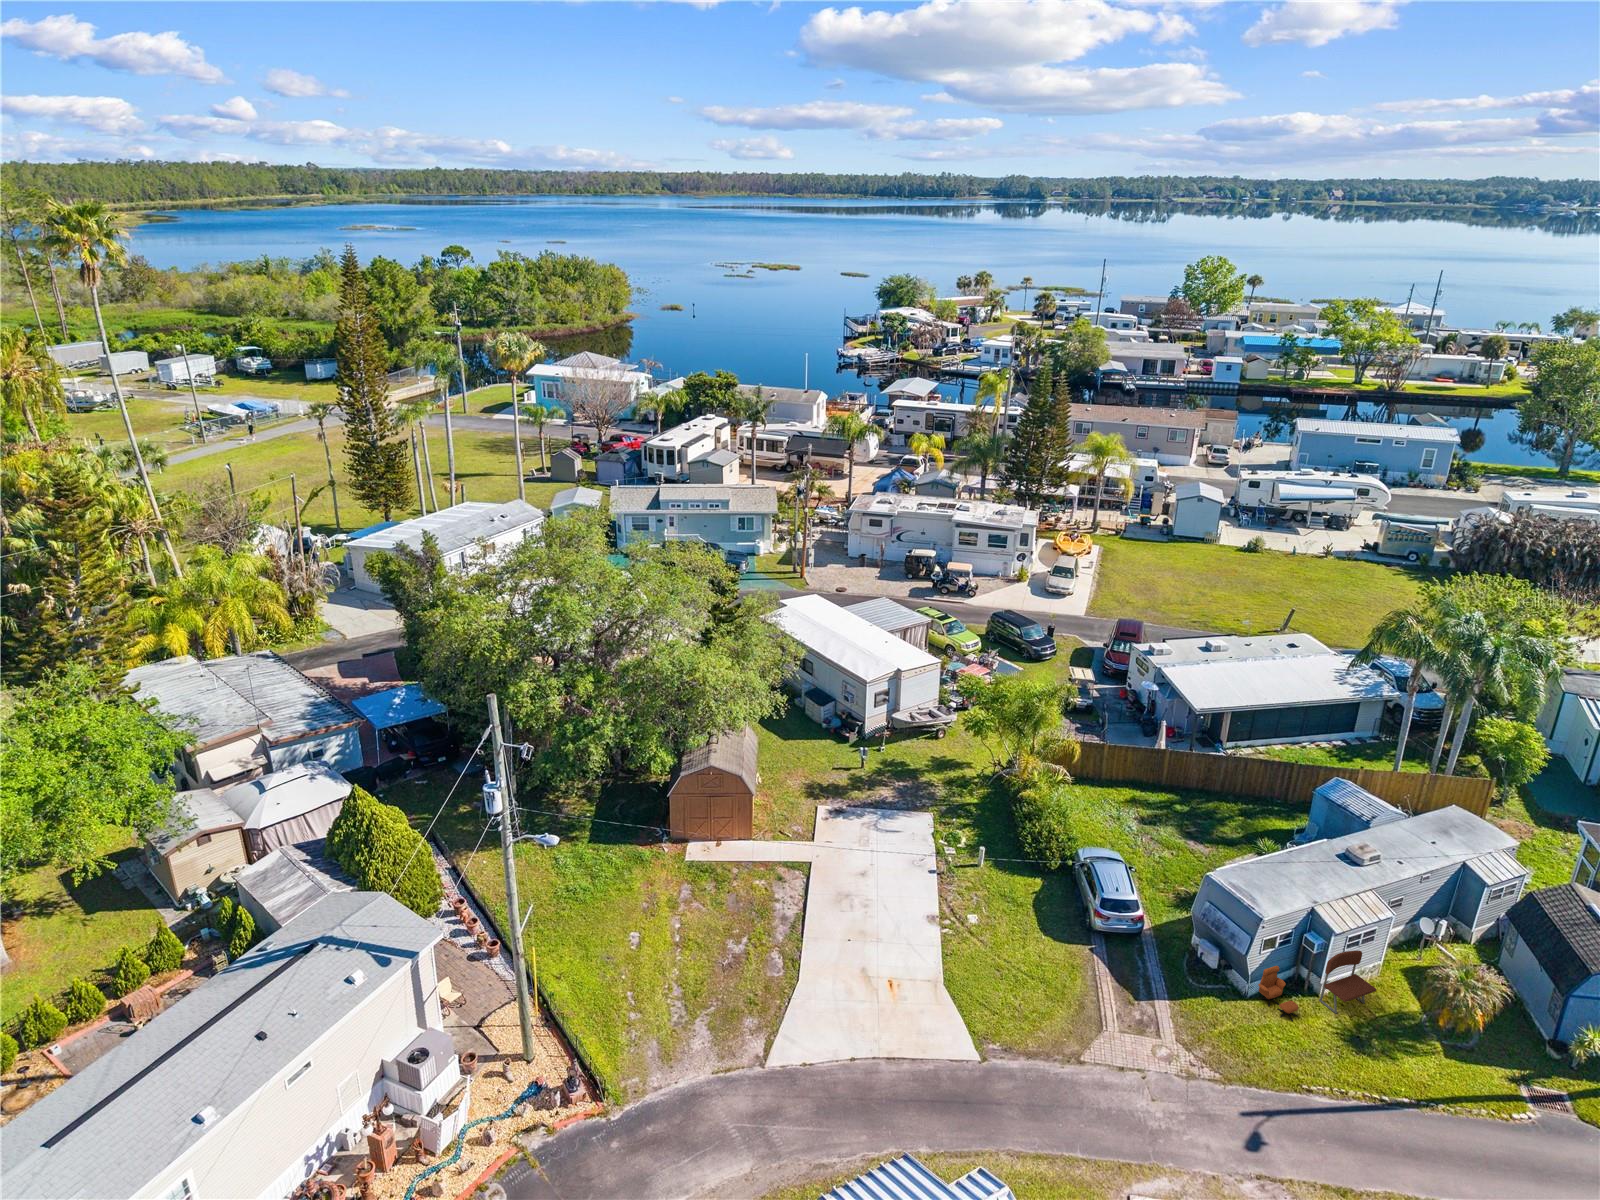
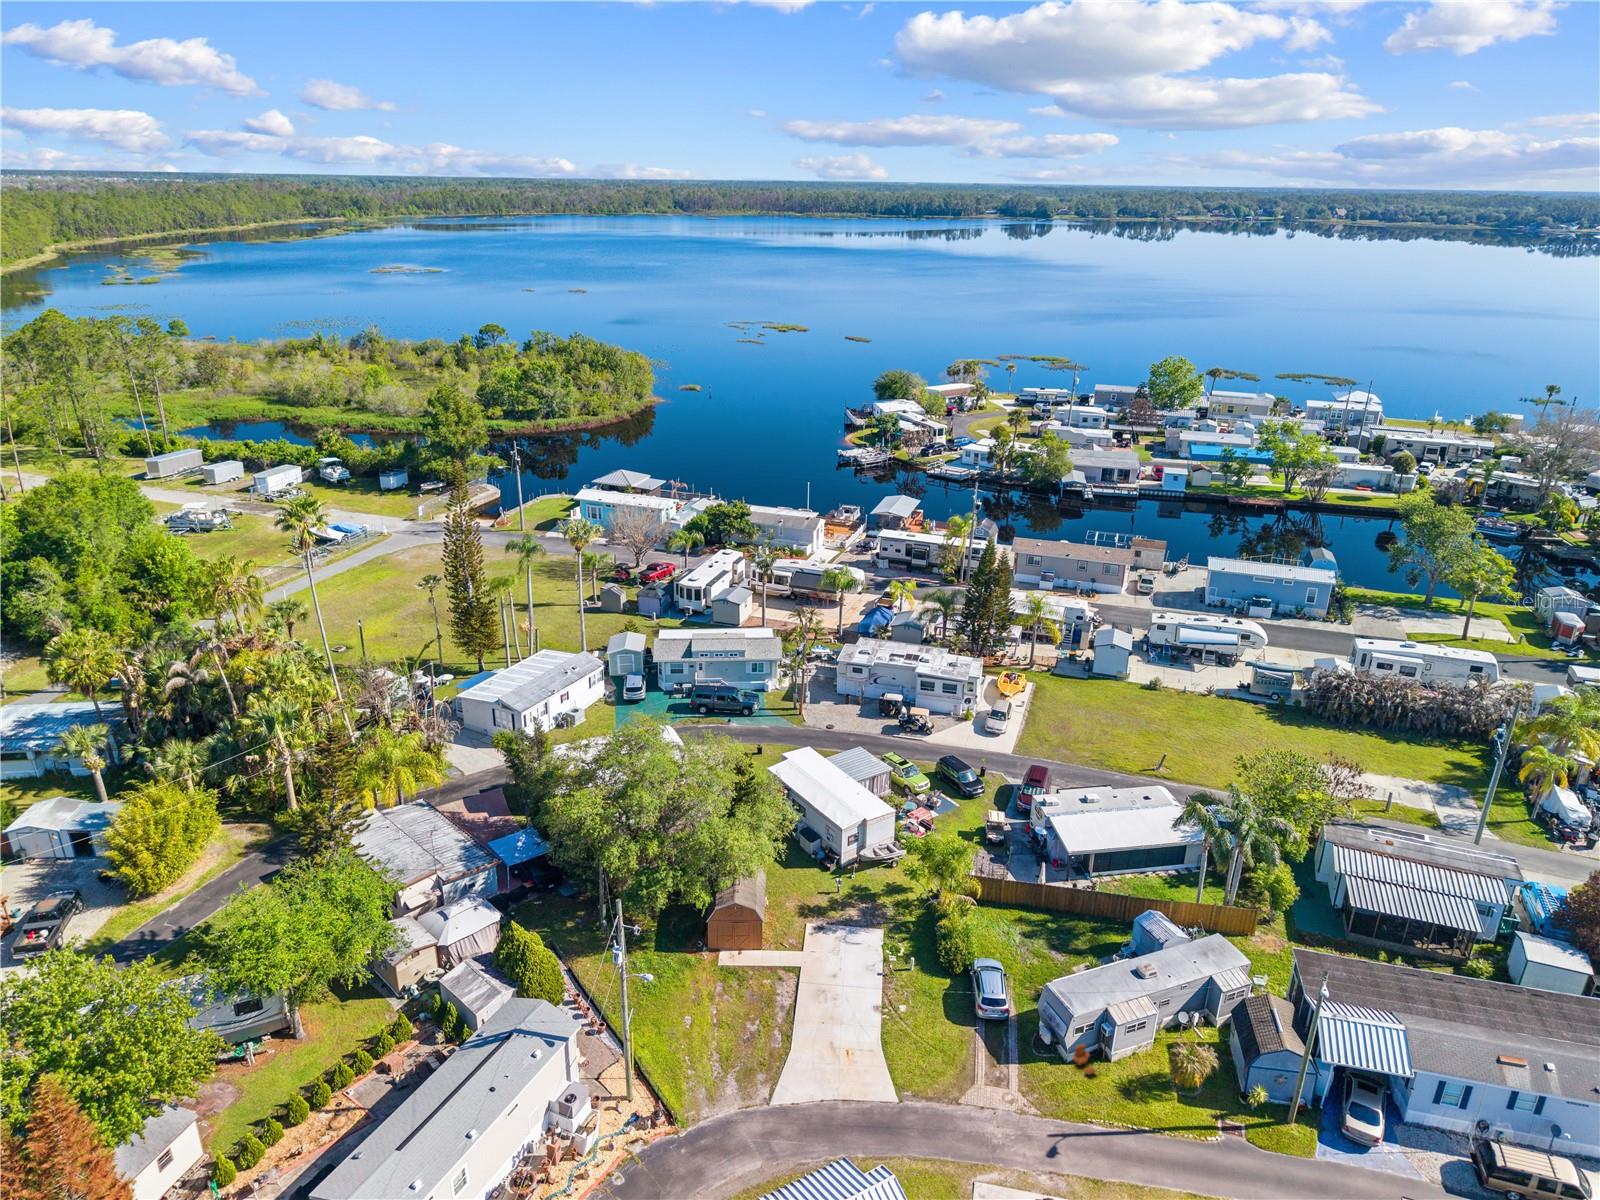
bench: present [1319,950,1376,1014] -> none [1111,1035,1145,1075]

